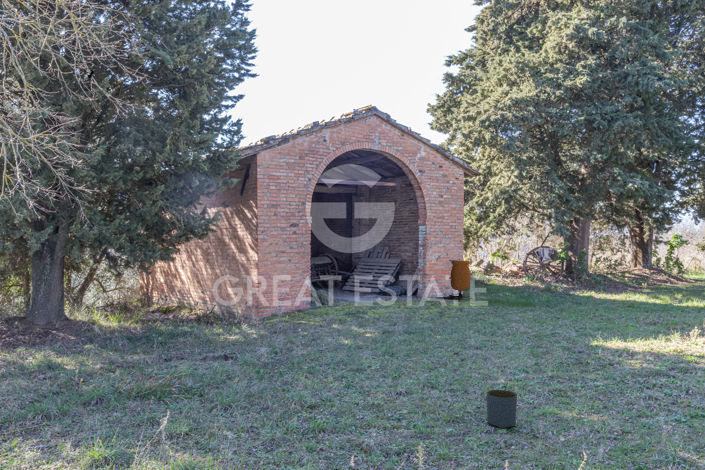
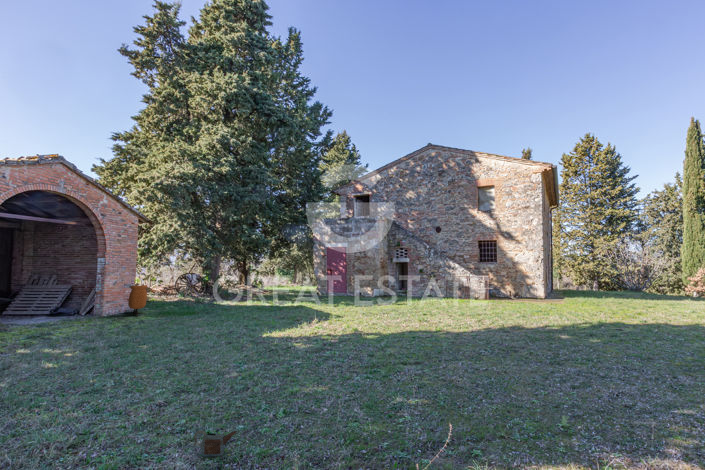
planter: present [487,390,517,428] -> none [251,406,277,443]
watering can: none [427,391,465,422] -> present [193,430,236,457]

